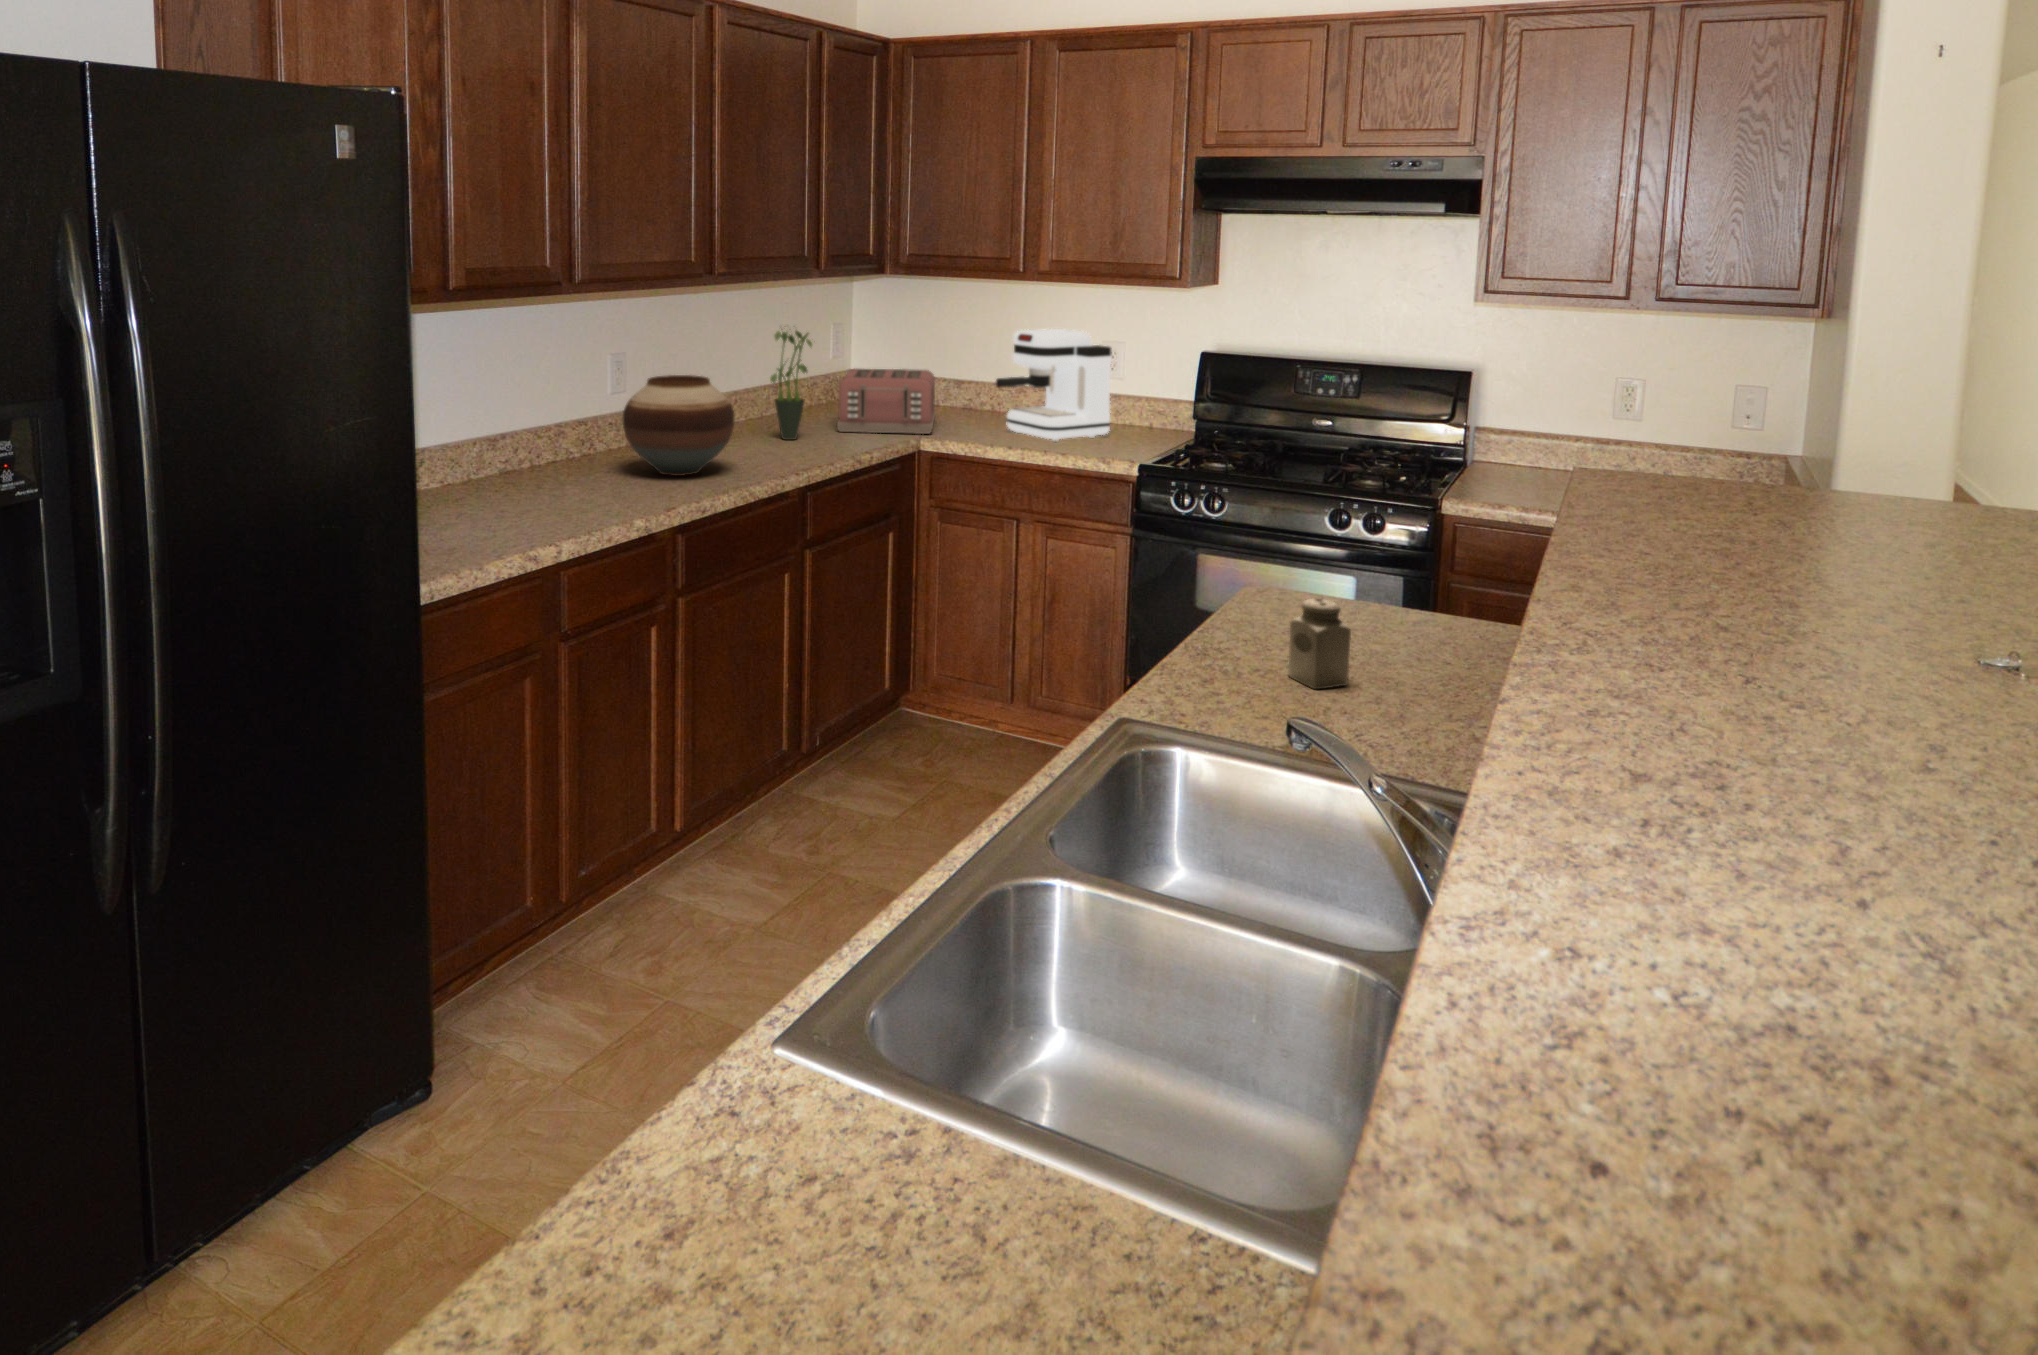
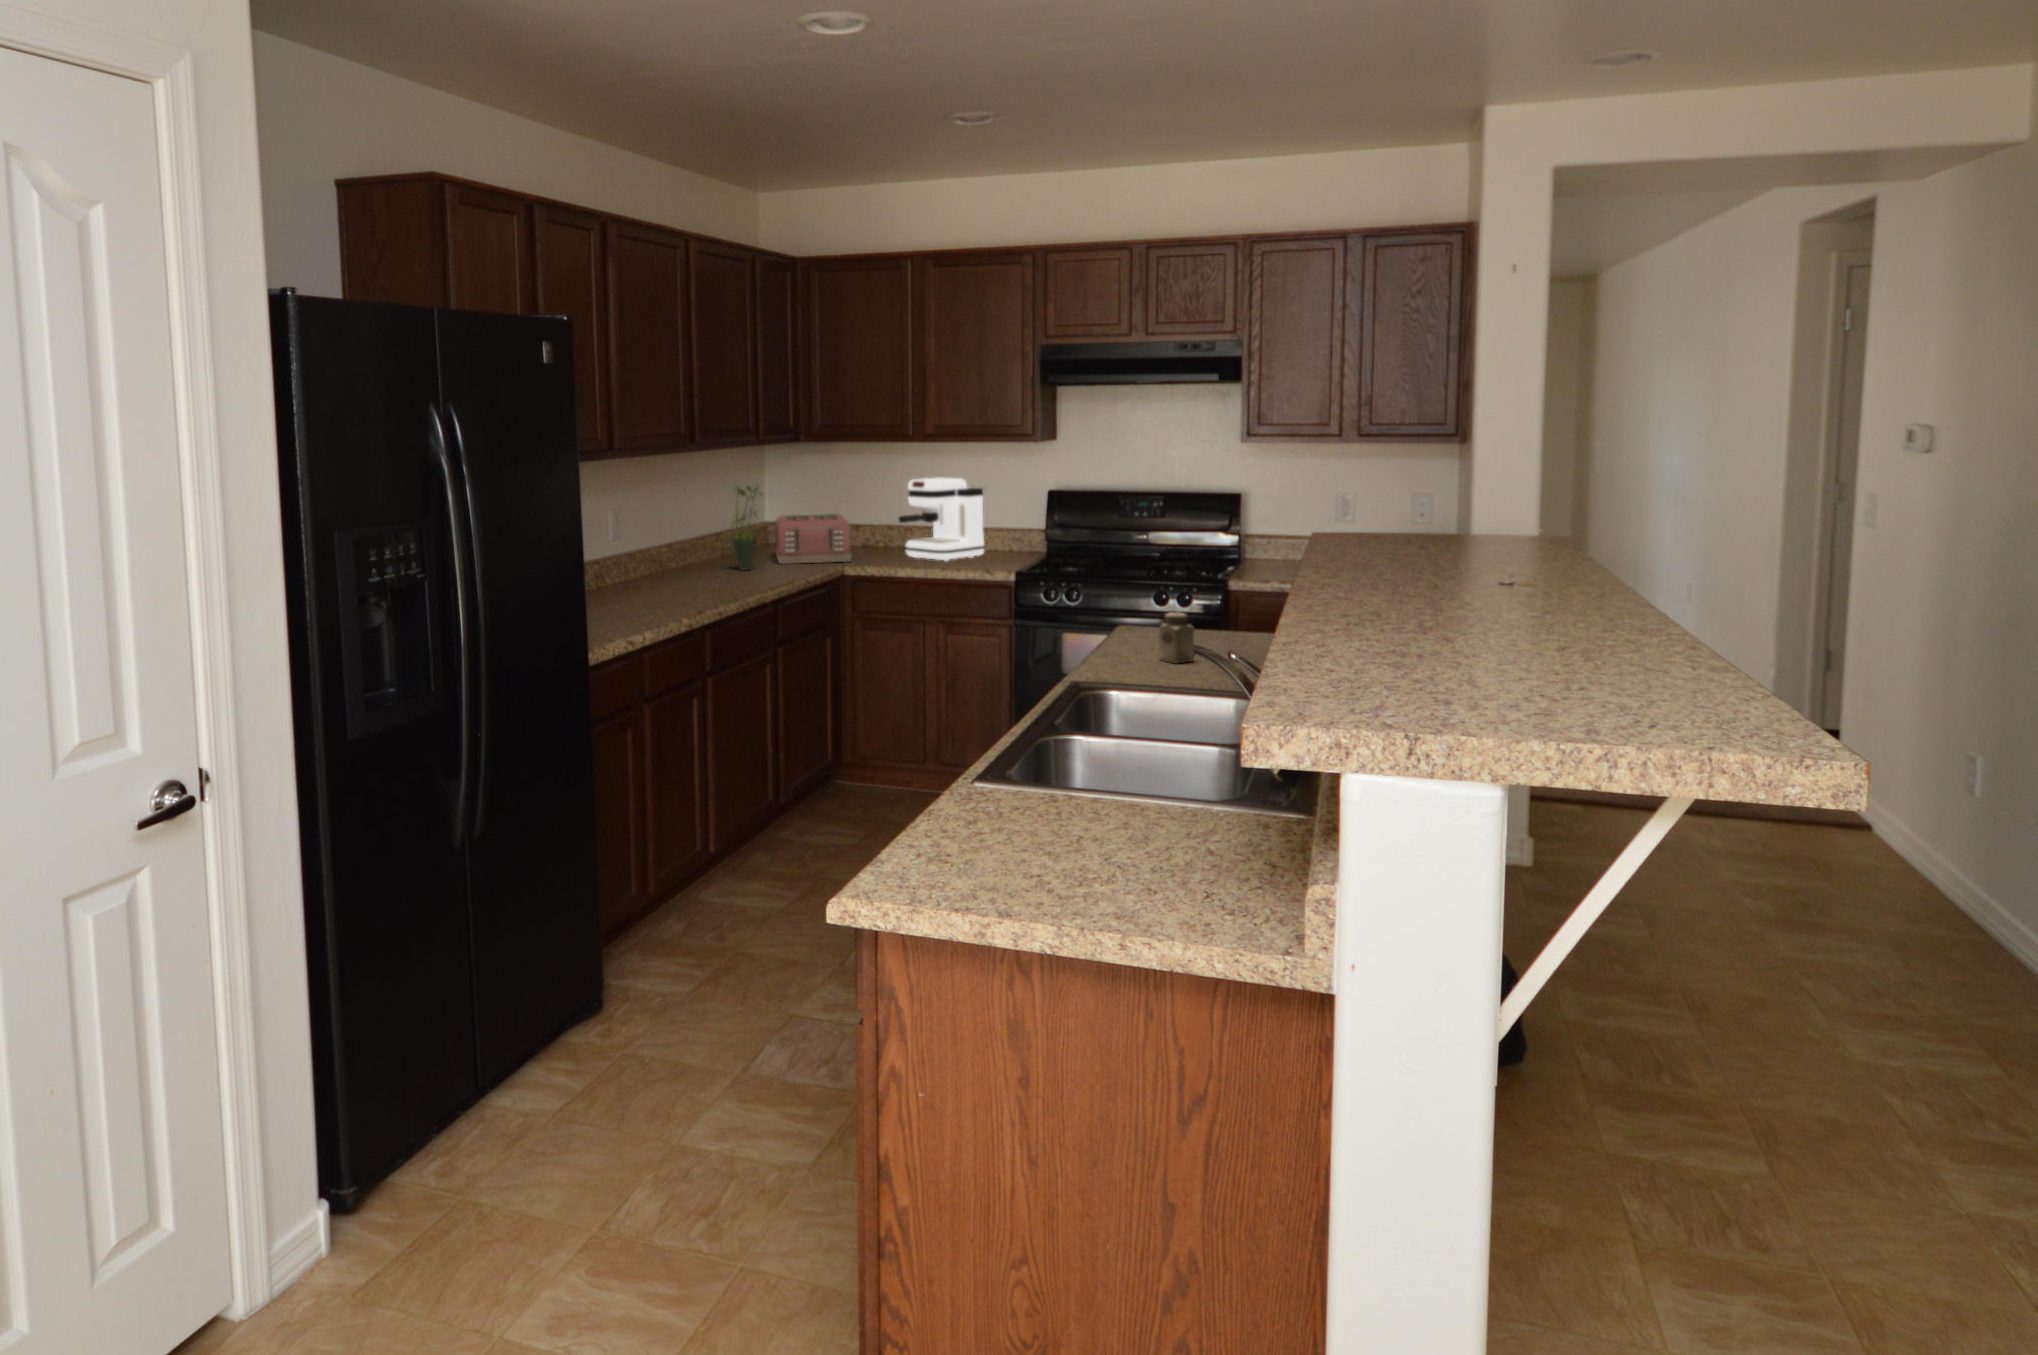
vase: present [623,375,735,476] -> none [640,520,724,595]

